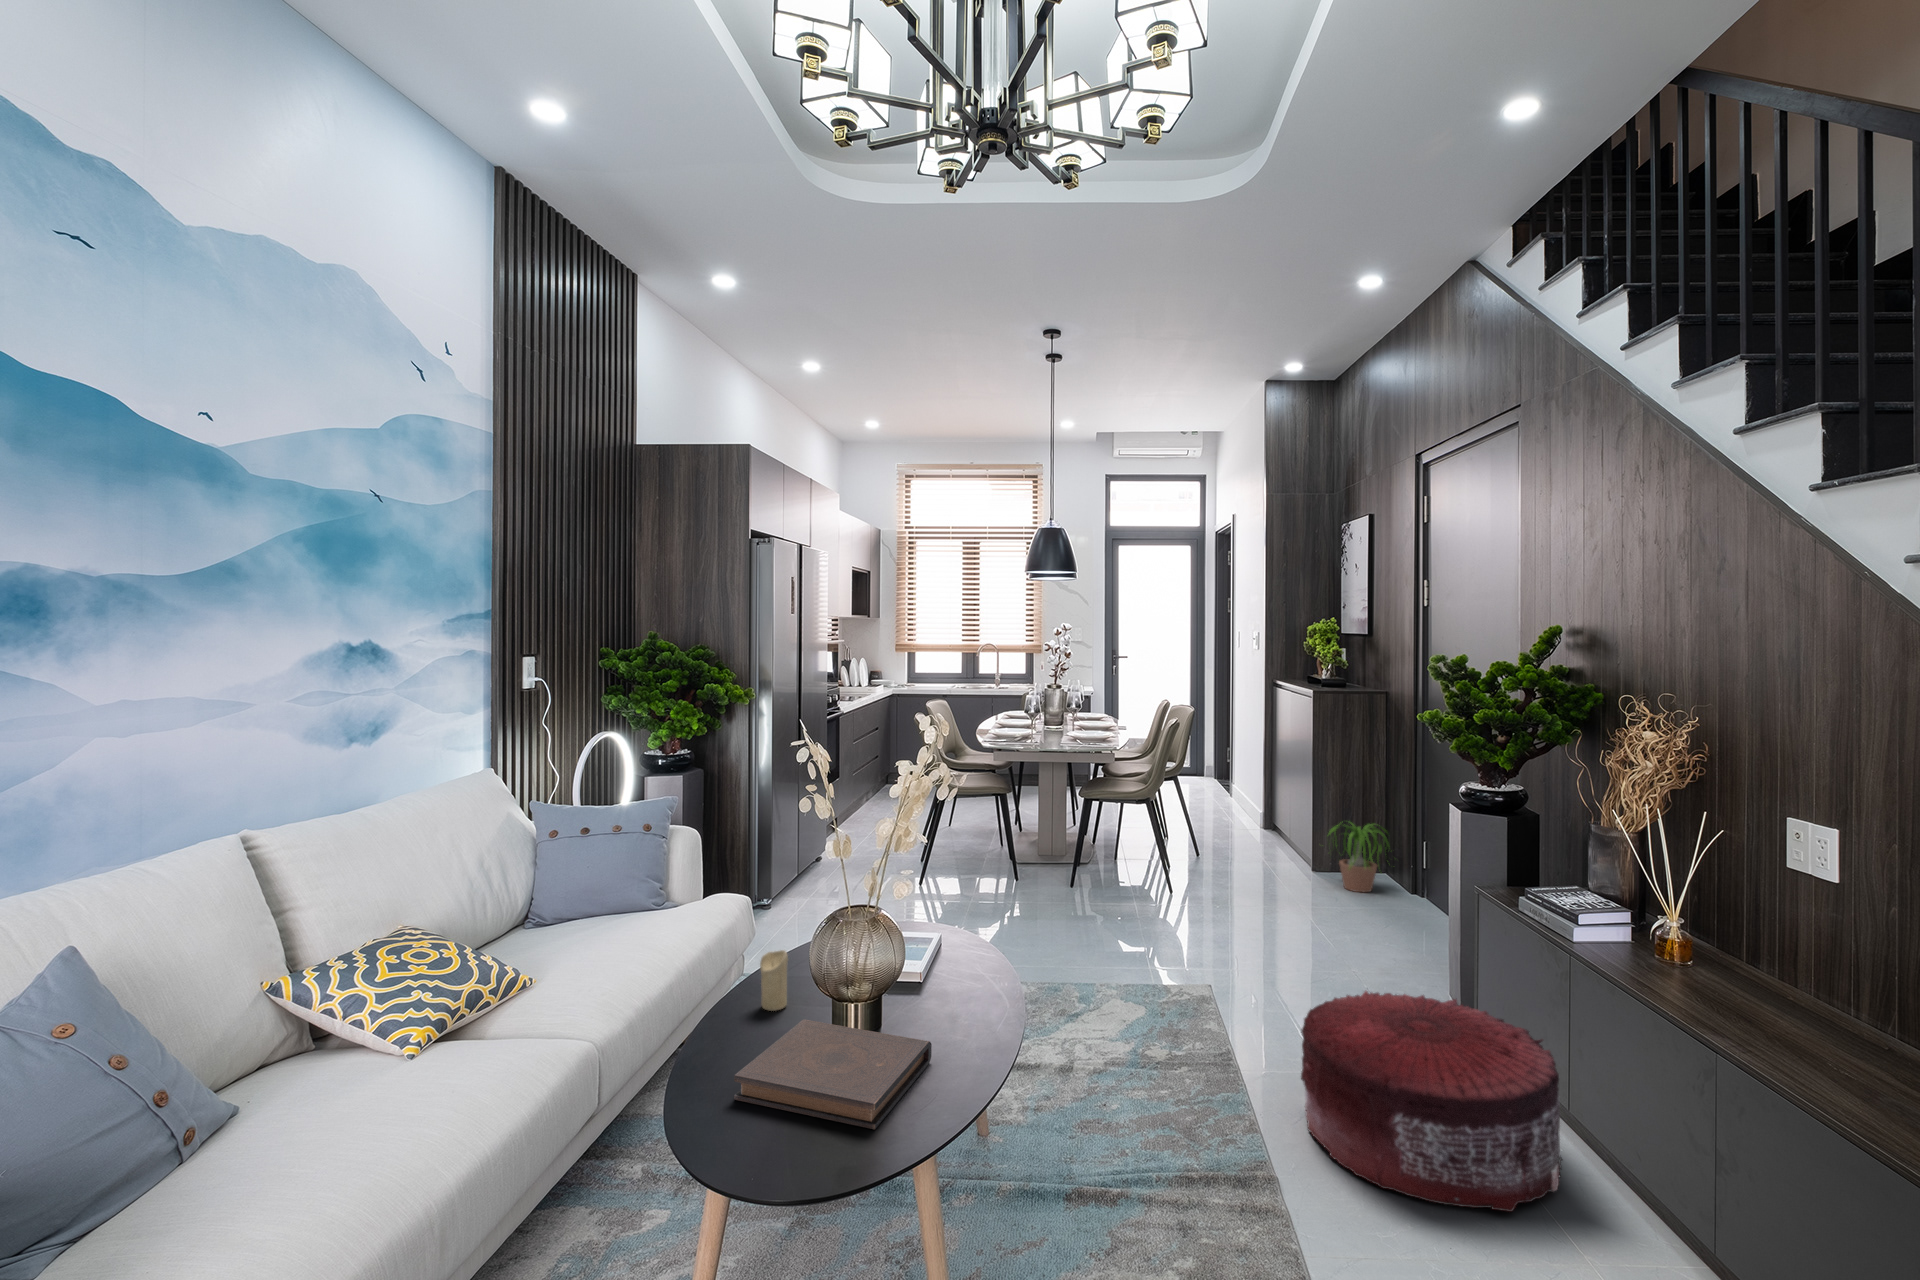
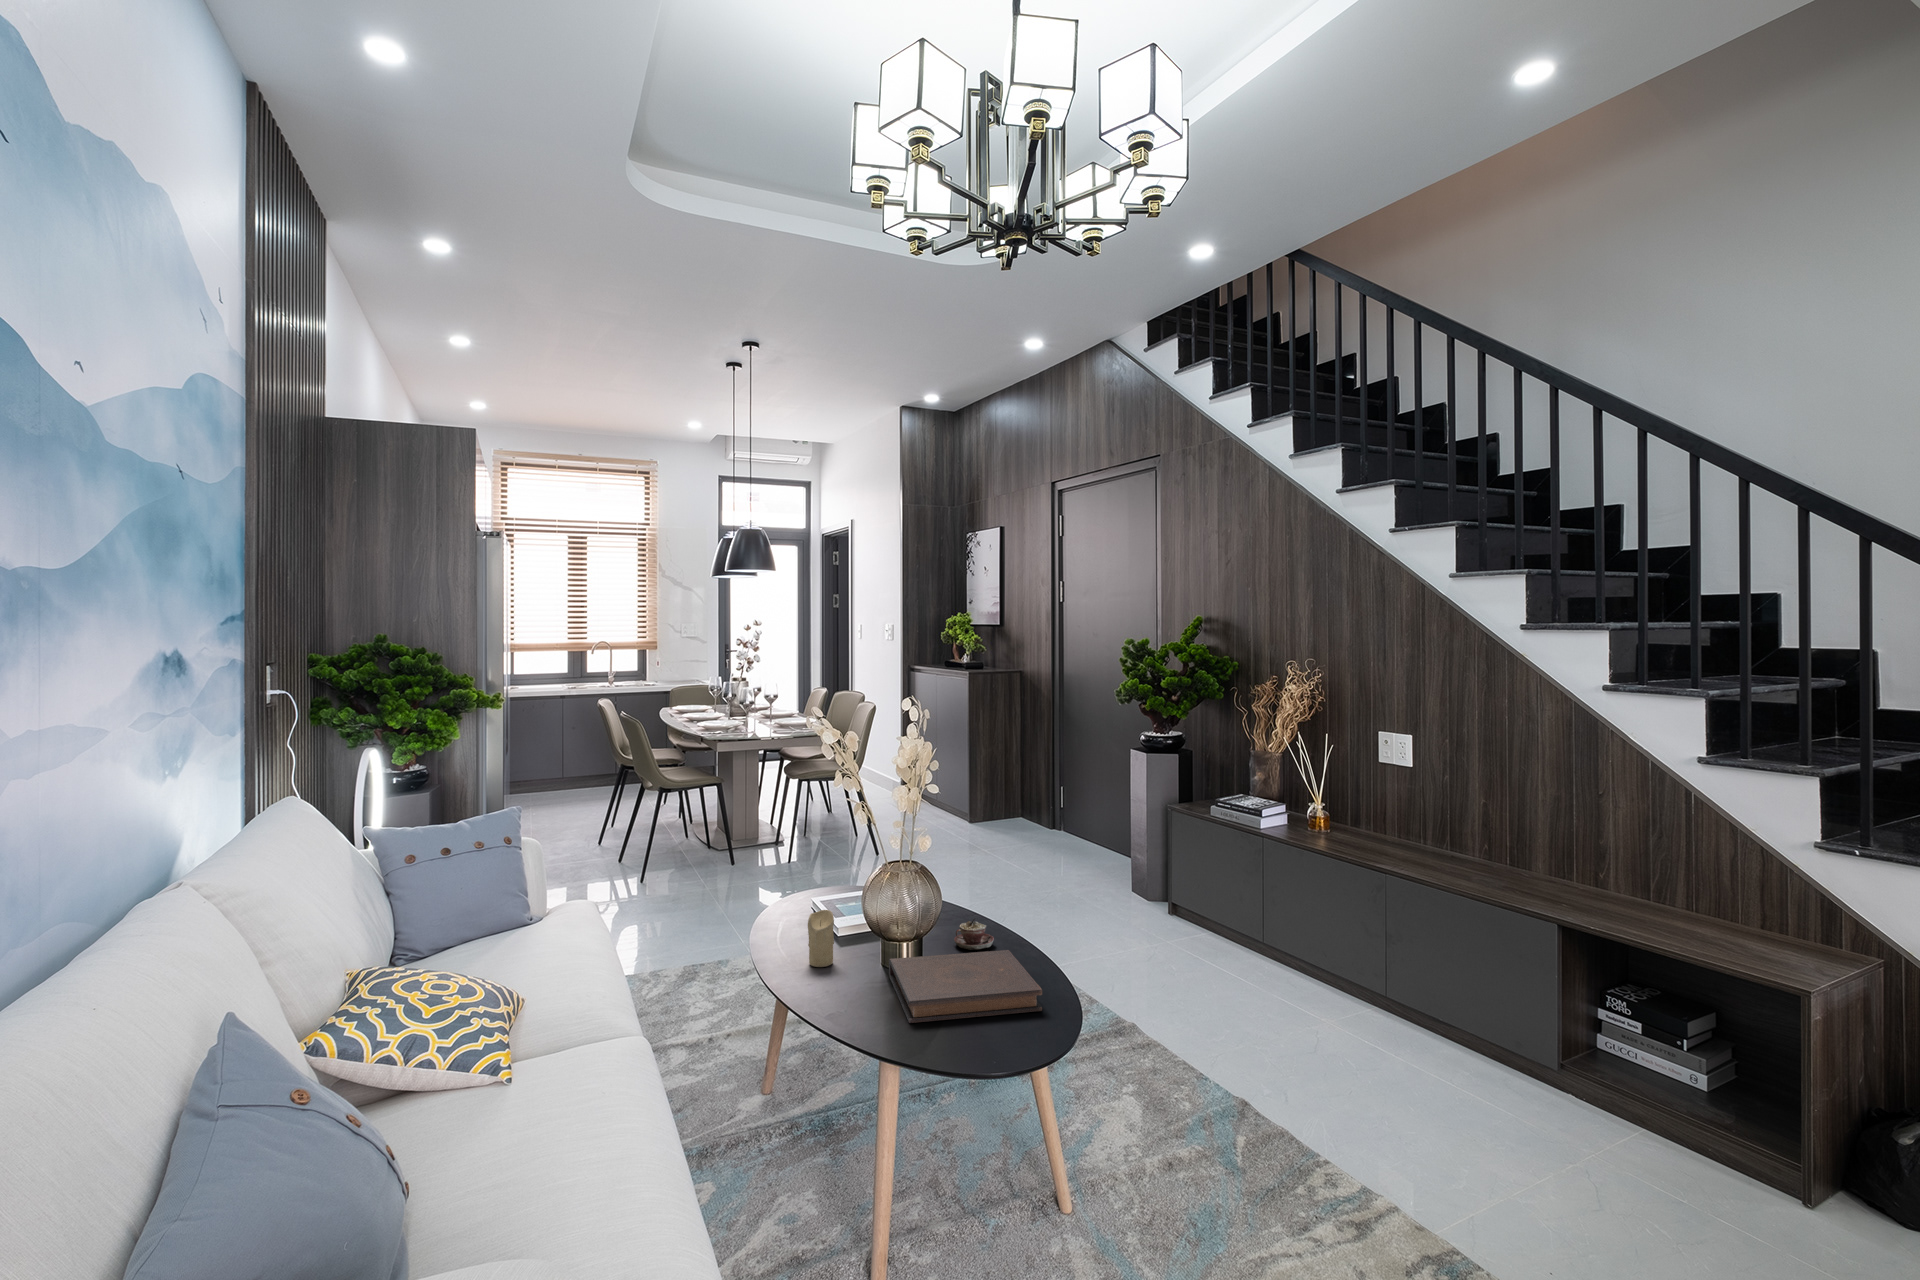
potted plant: present [1329,823,1390,892] -> none [980,782,1044,839]
pouf: present [1301,991,1562,1212] -> none [1128,879,1298,1009]
teacup: none [918,993,965,1031] -> present [954,918,994,950]

